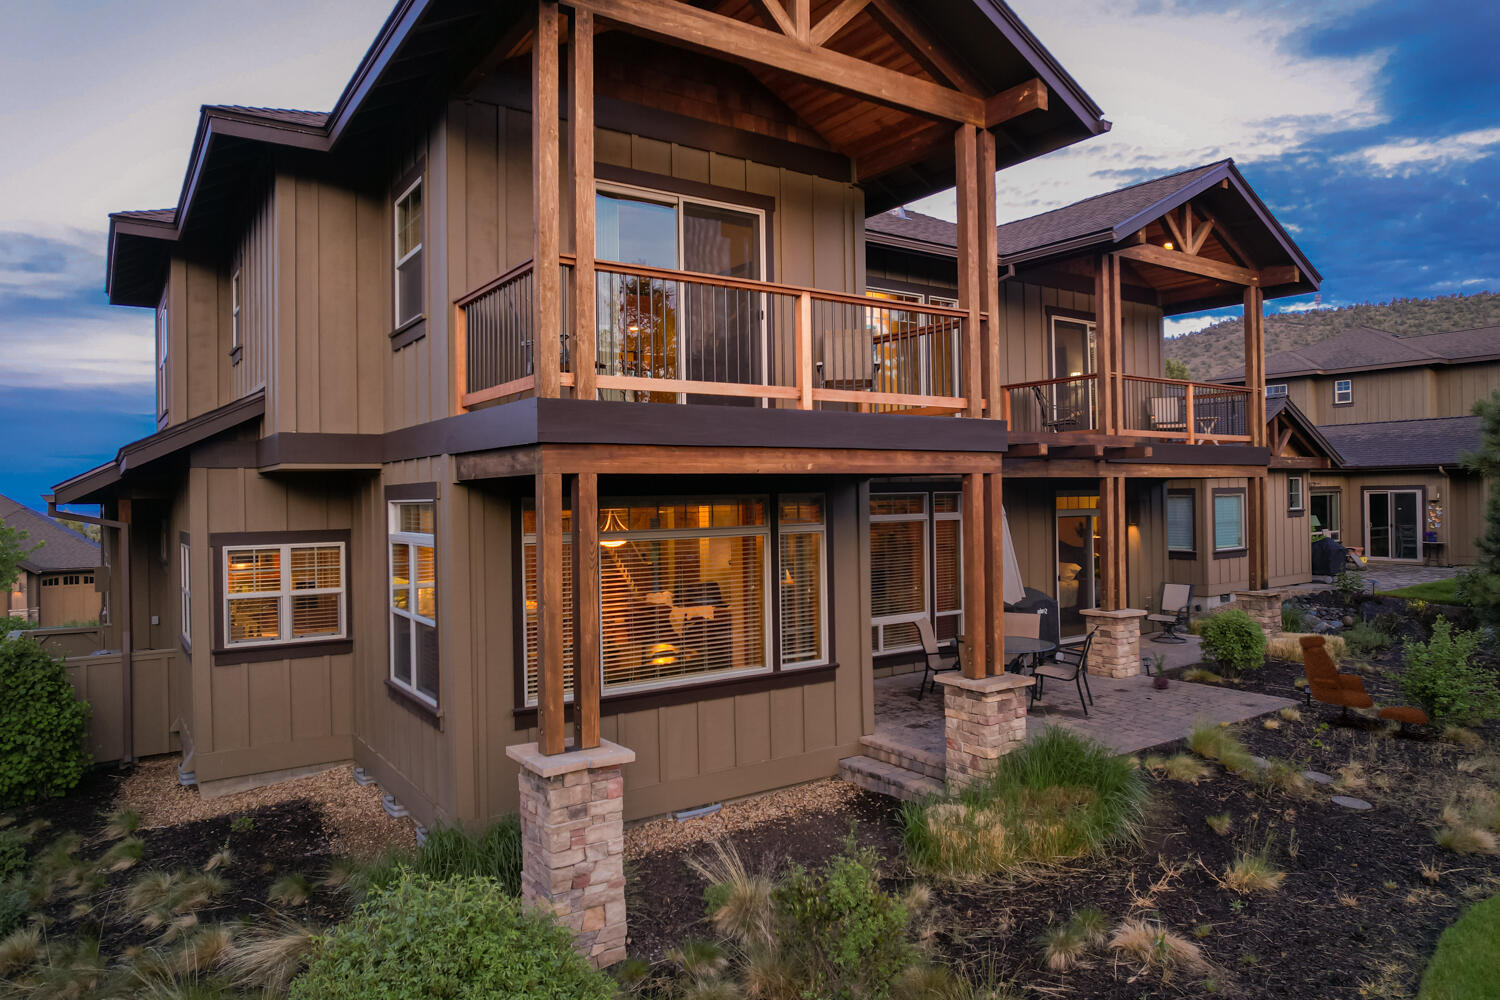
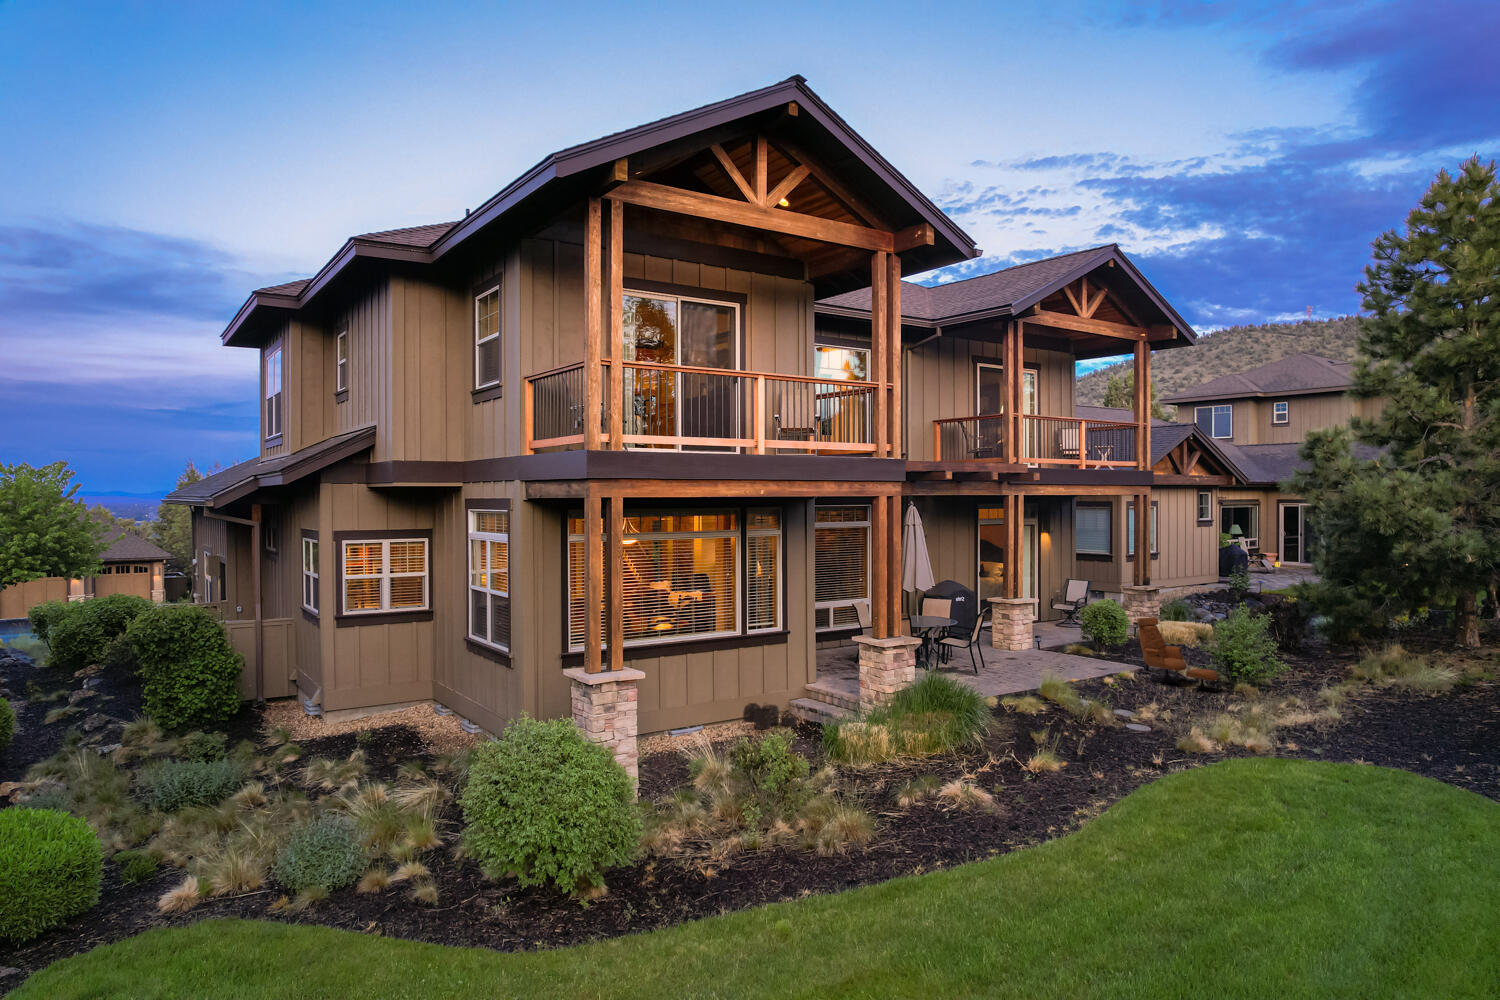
decorative plant: present [1150,651,1169,689] -> none [1028,630,1065,661]
woven basket: none [778,767,857,812] -> present [743,703,797,729]

